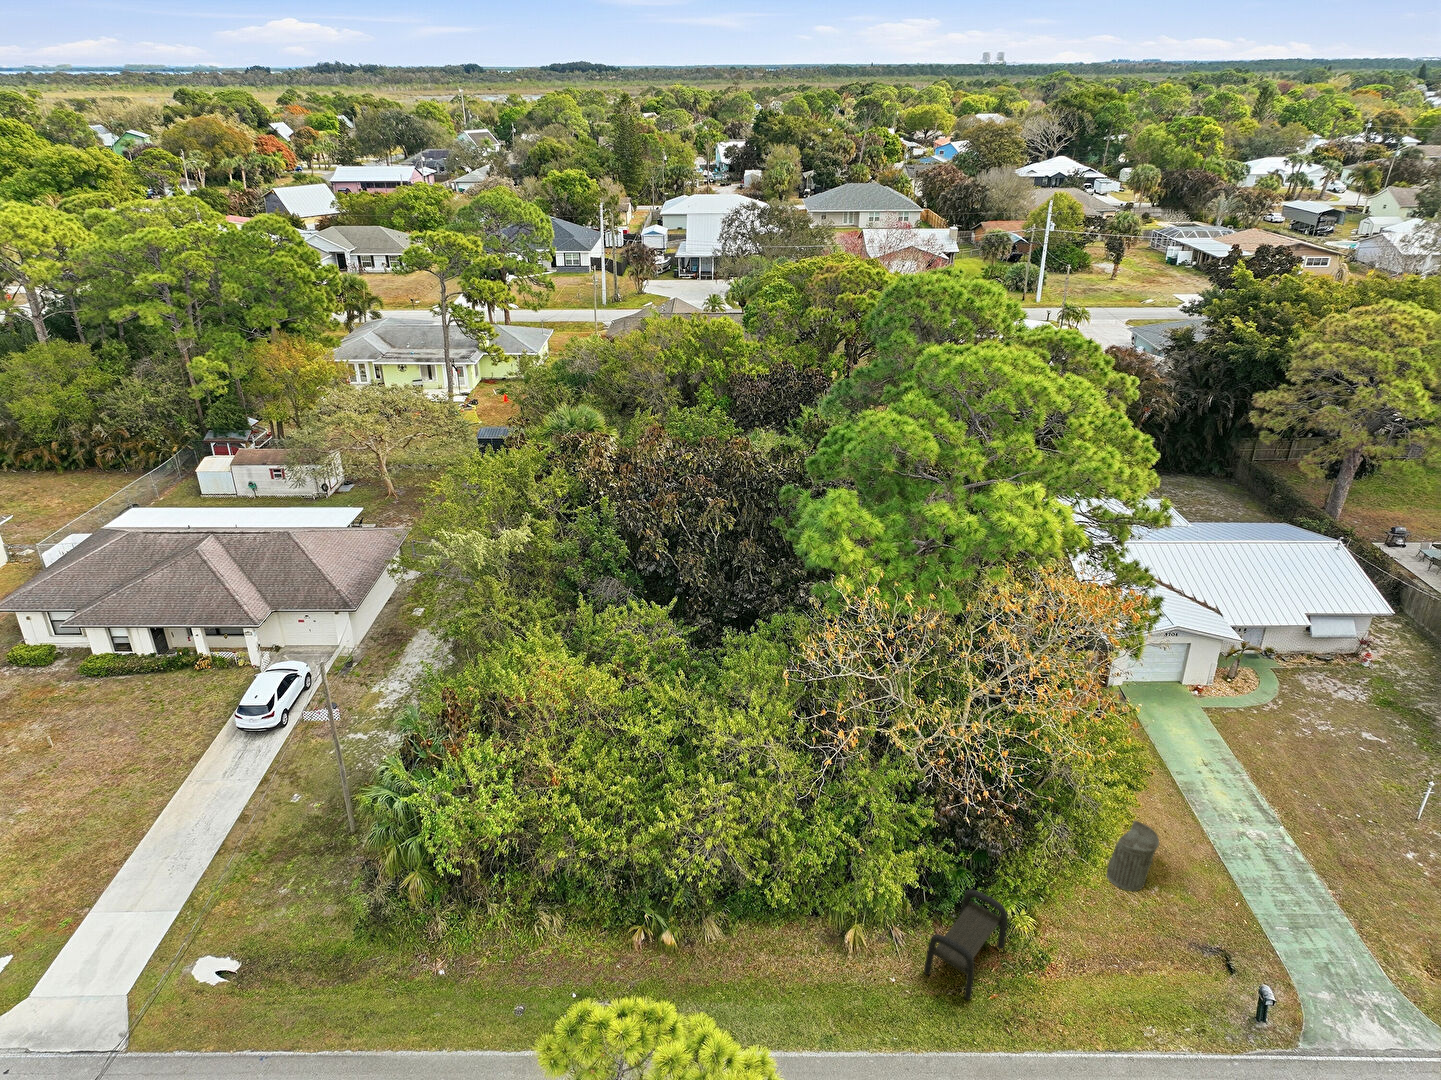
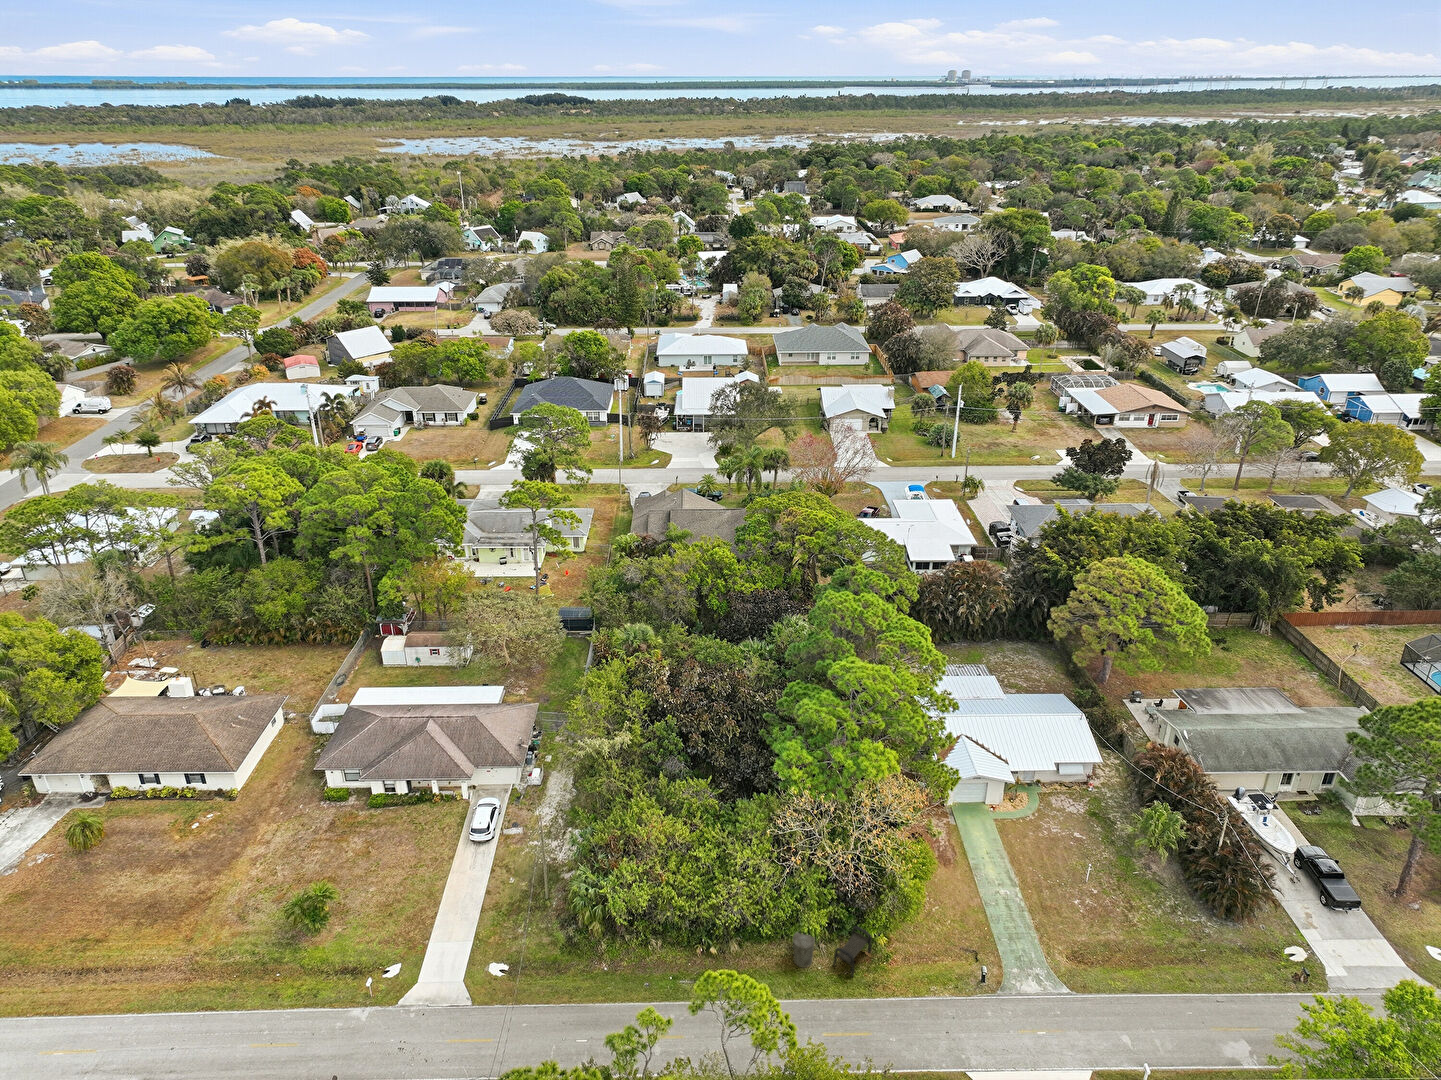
trash can: present [1107,821,1159,891] -> present [793,932,815,968]

